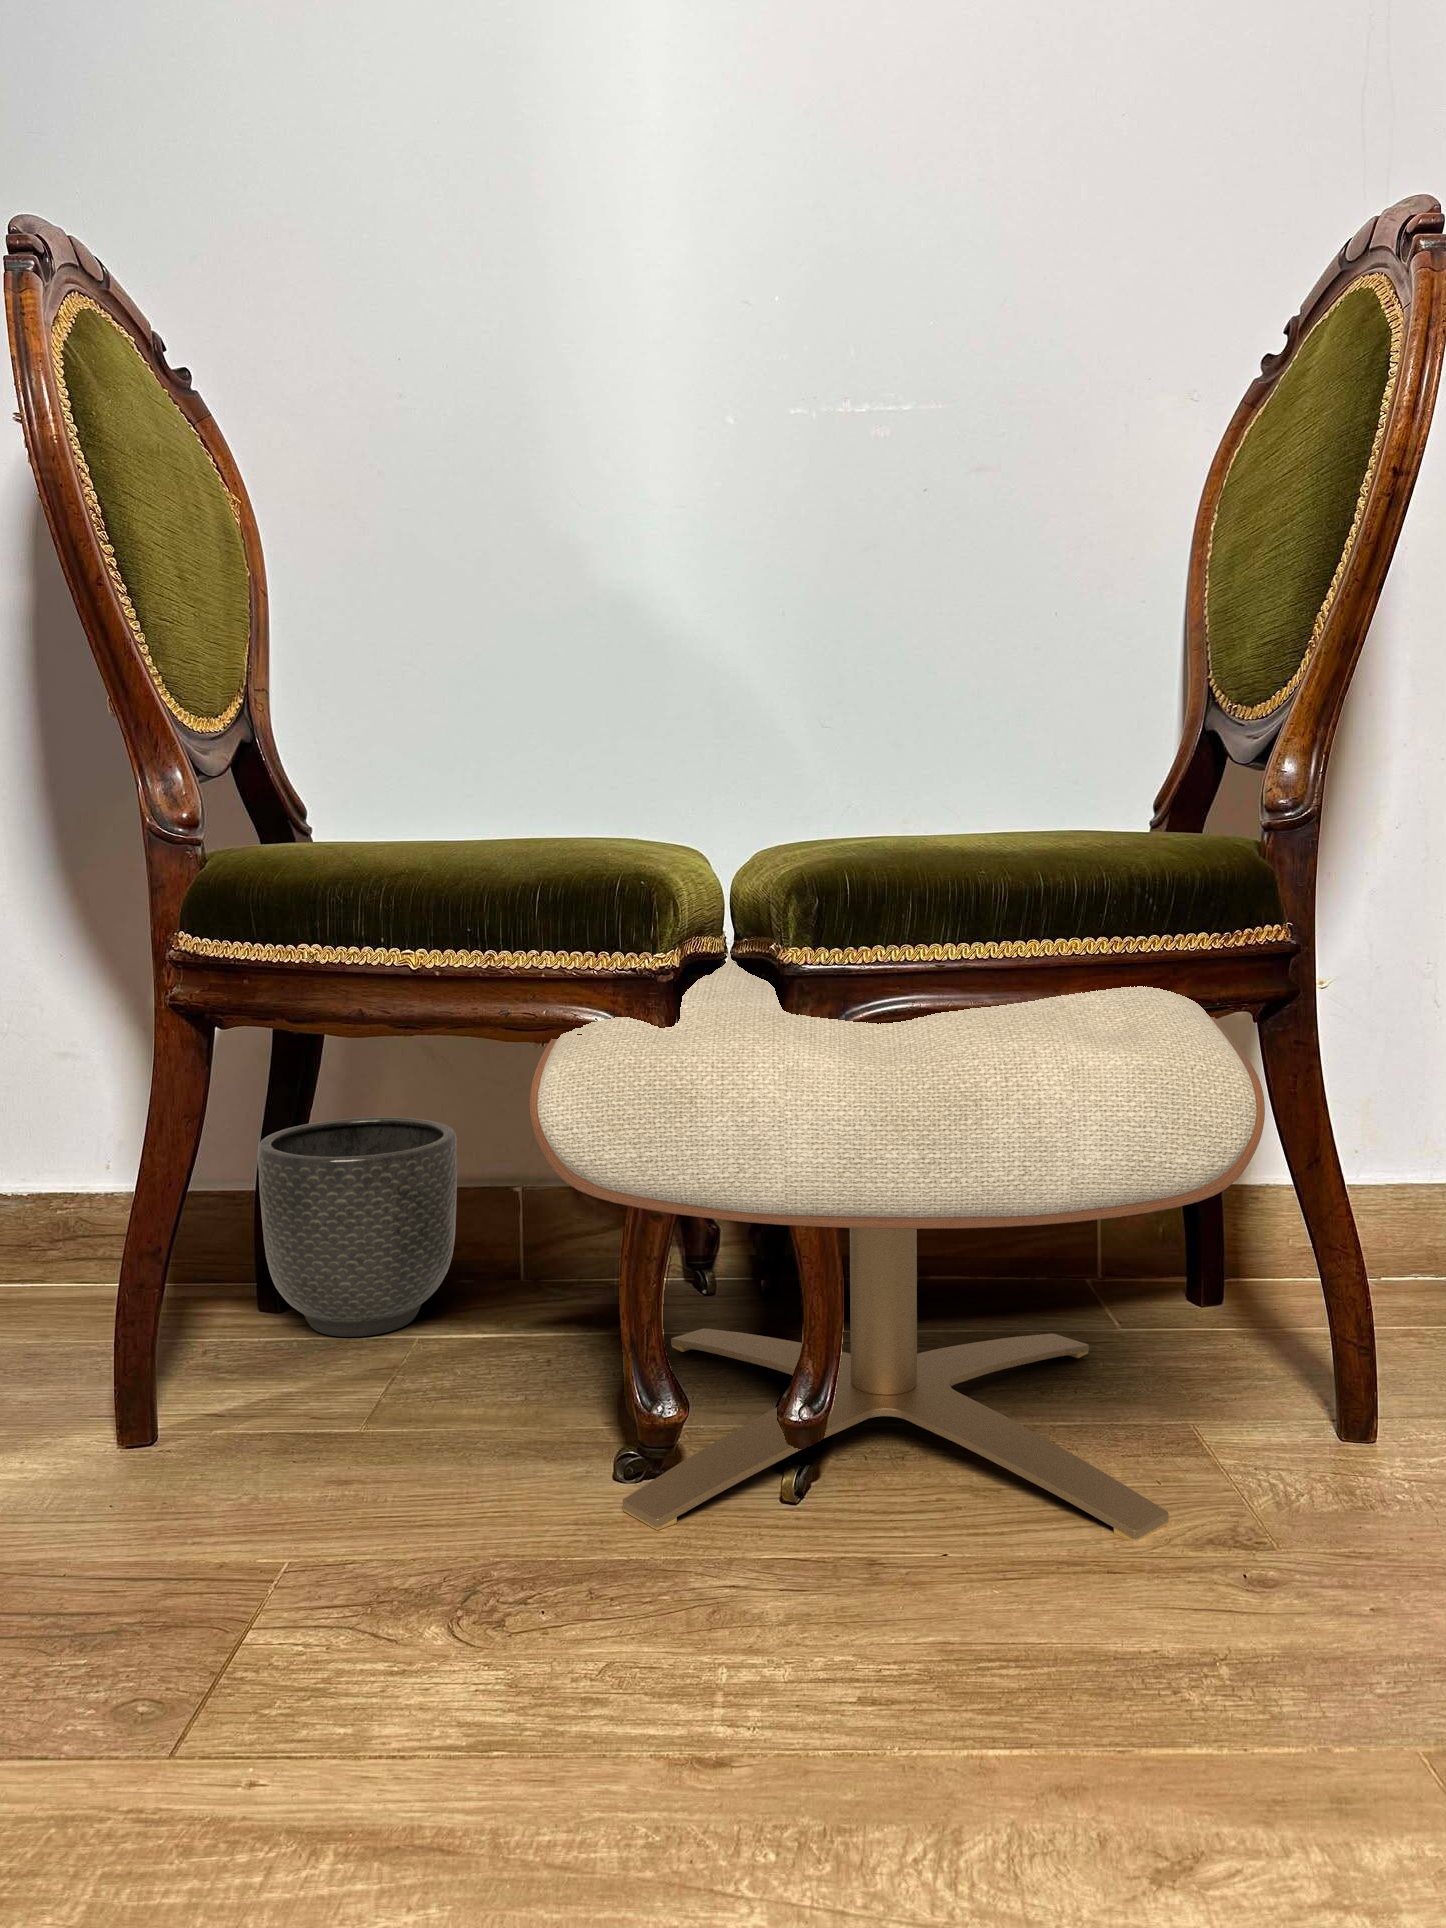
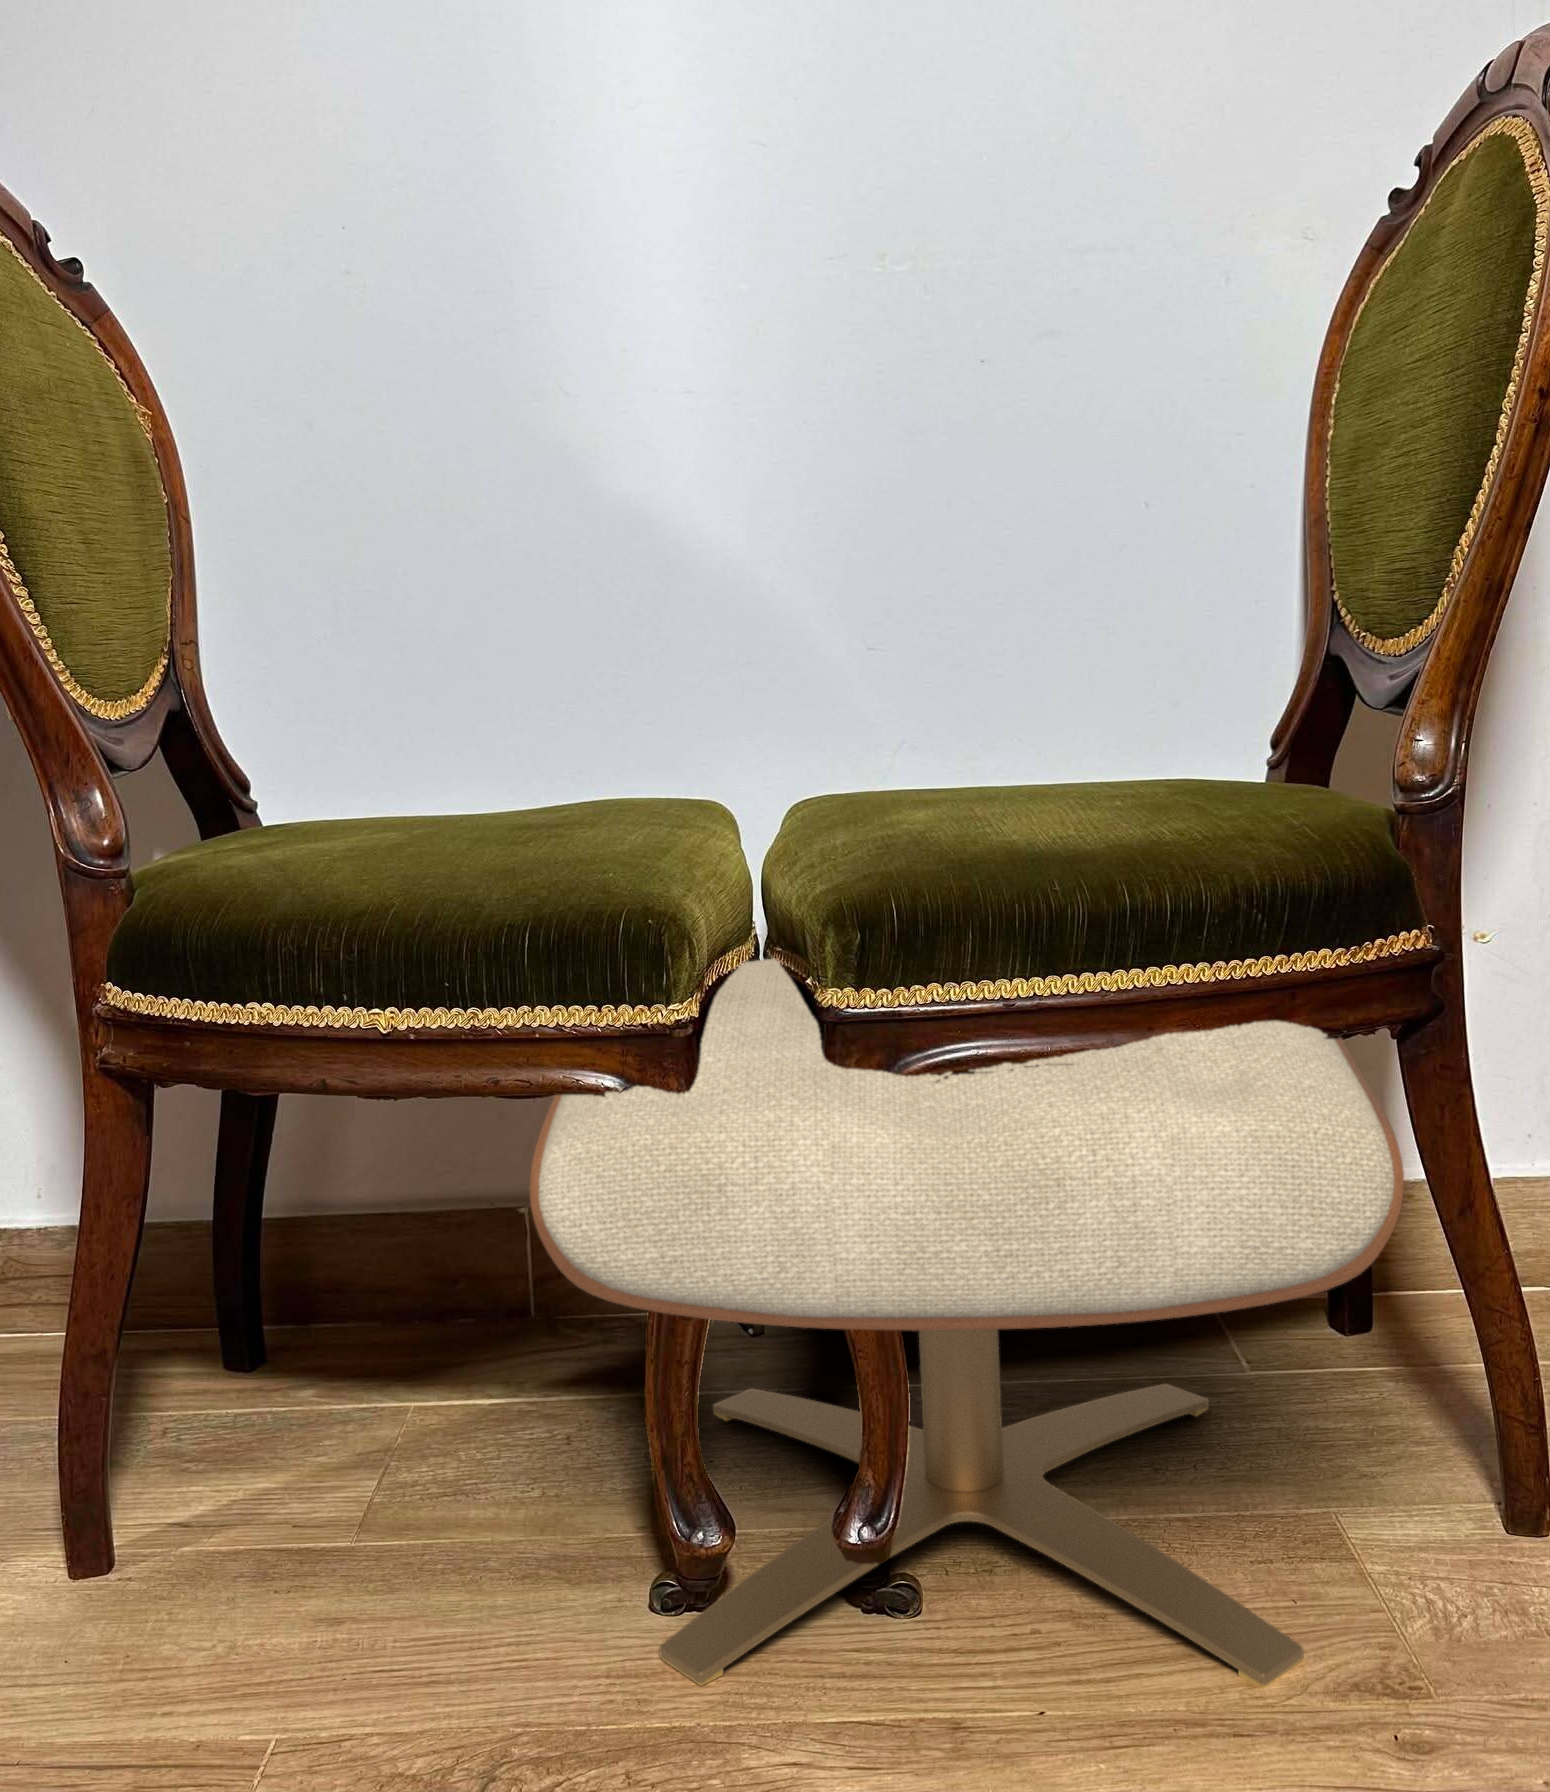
planter: present [258,1117,457,1337] -> none [215,1136,452,1409]

